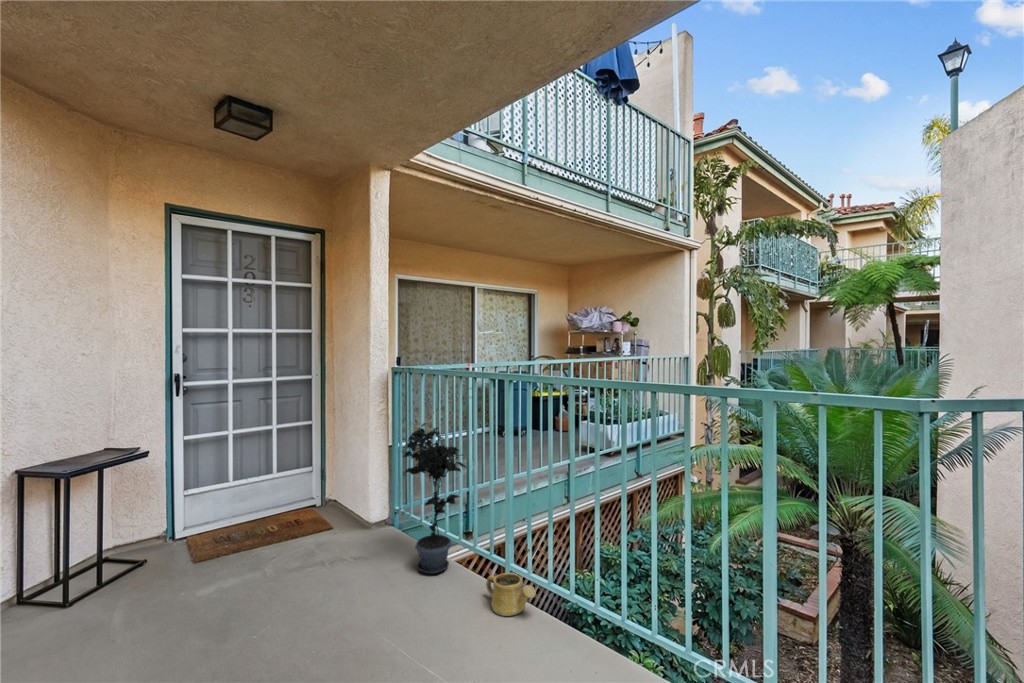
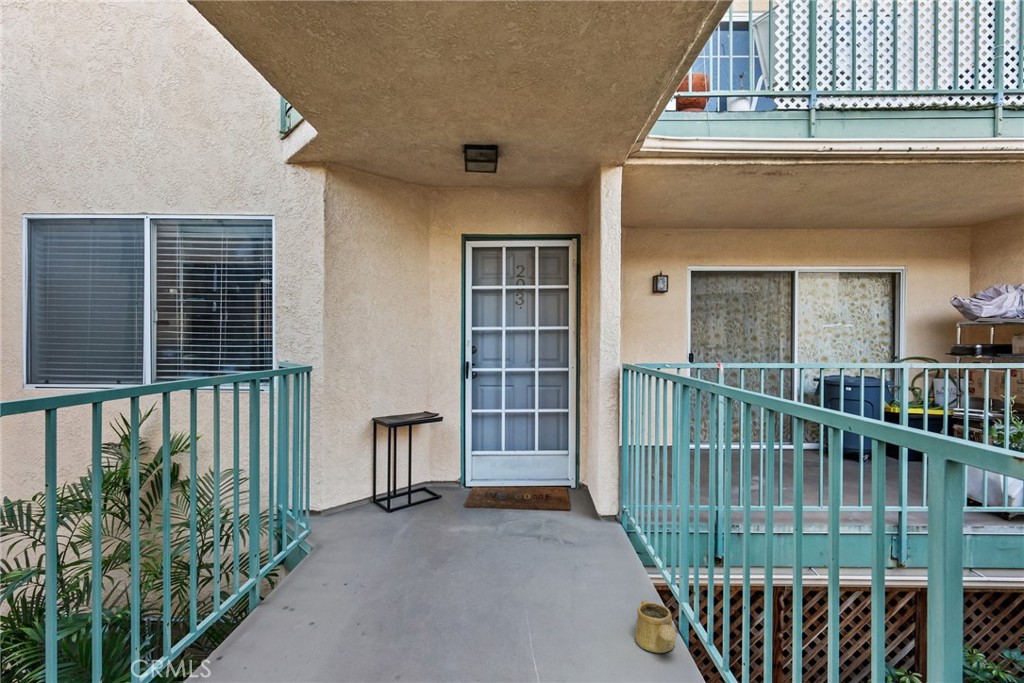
potted plant: present [403,423,466,574] -> none [585,423,654,580]

